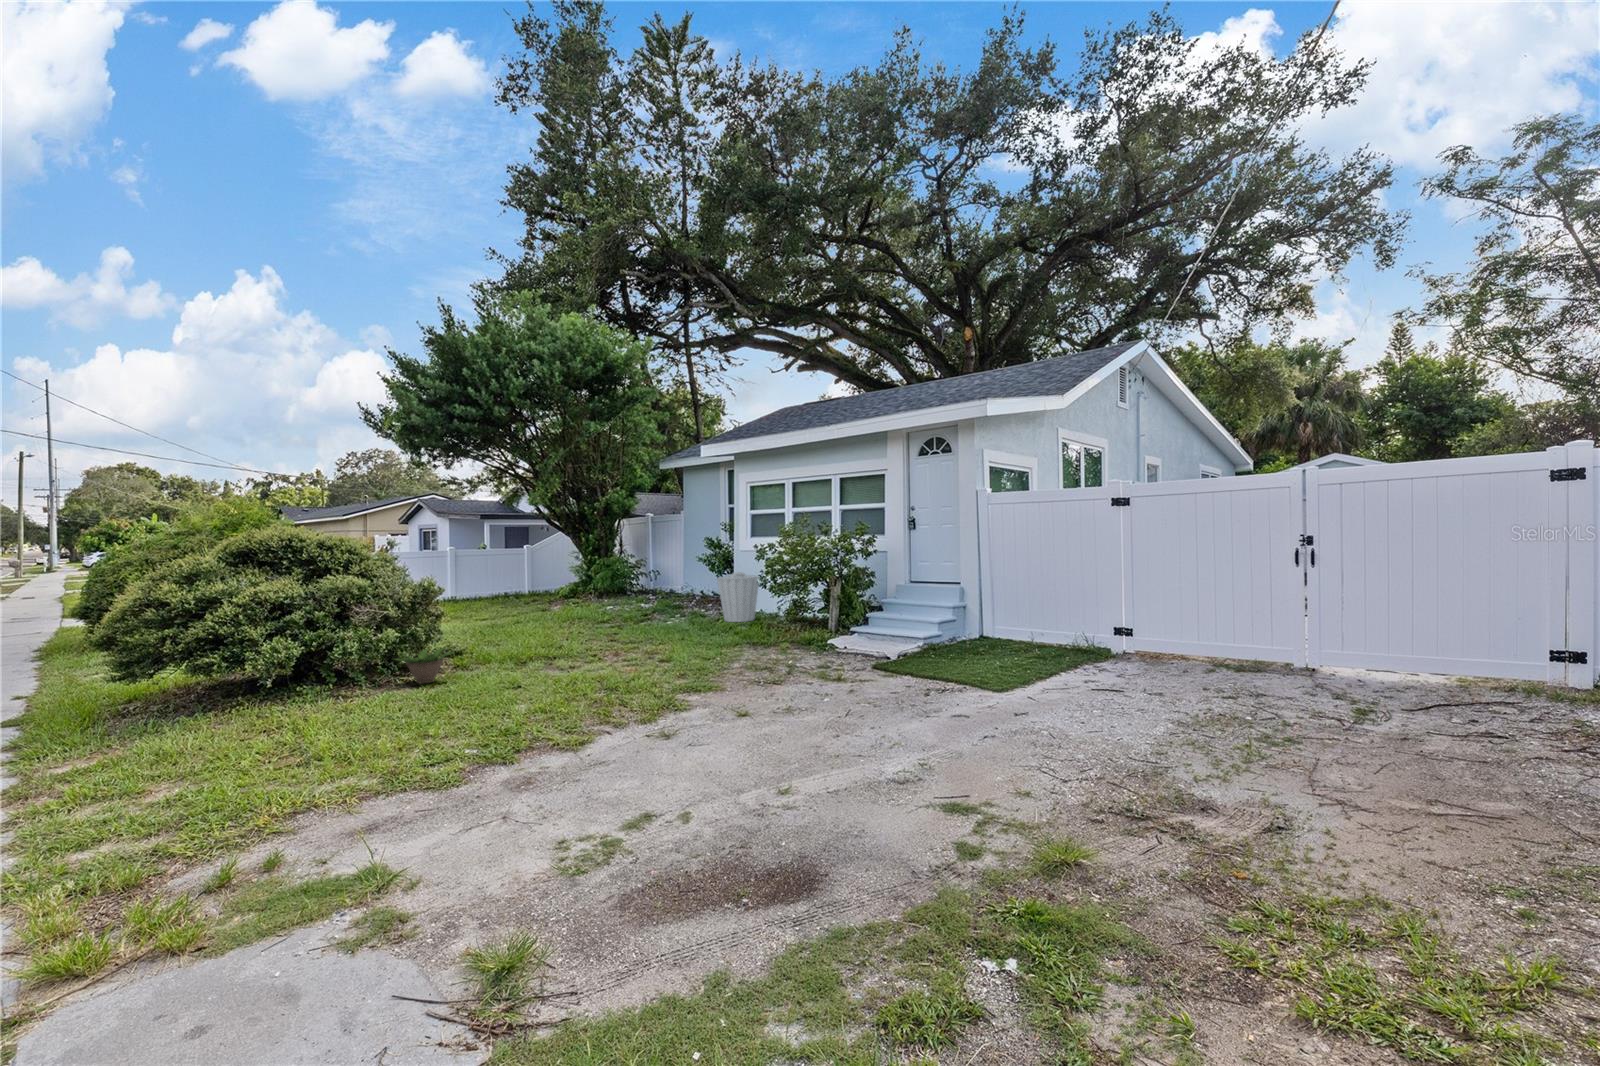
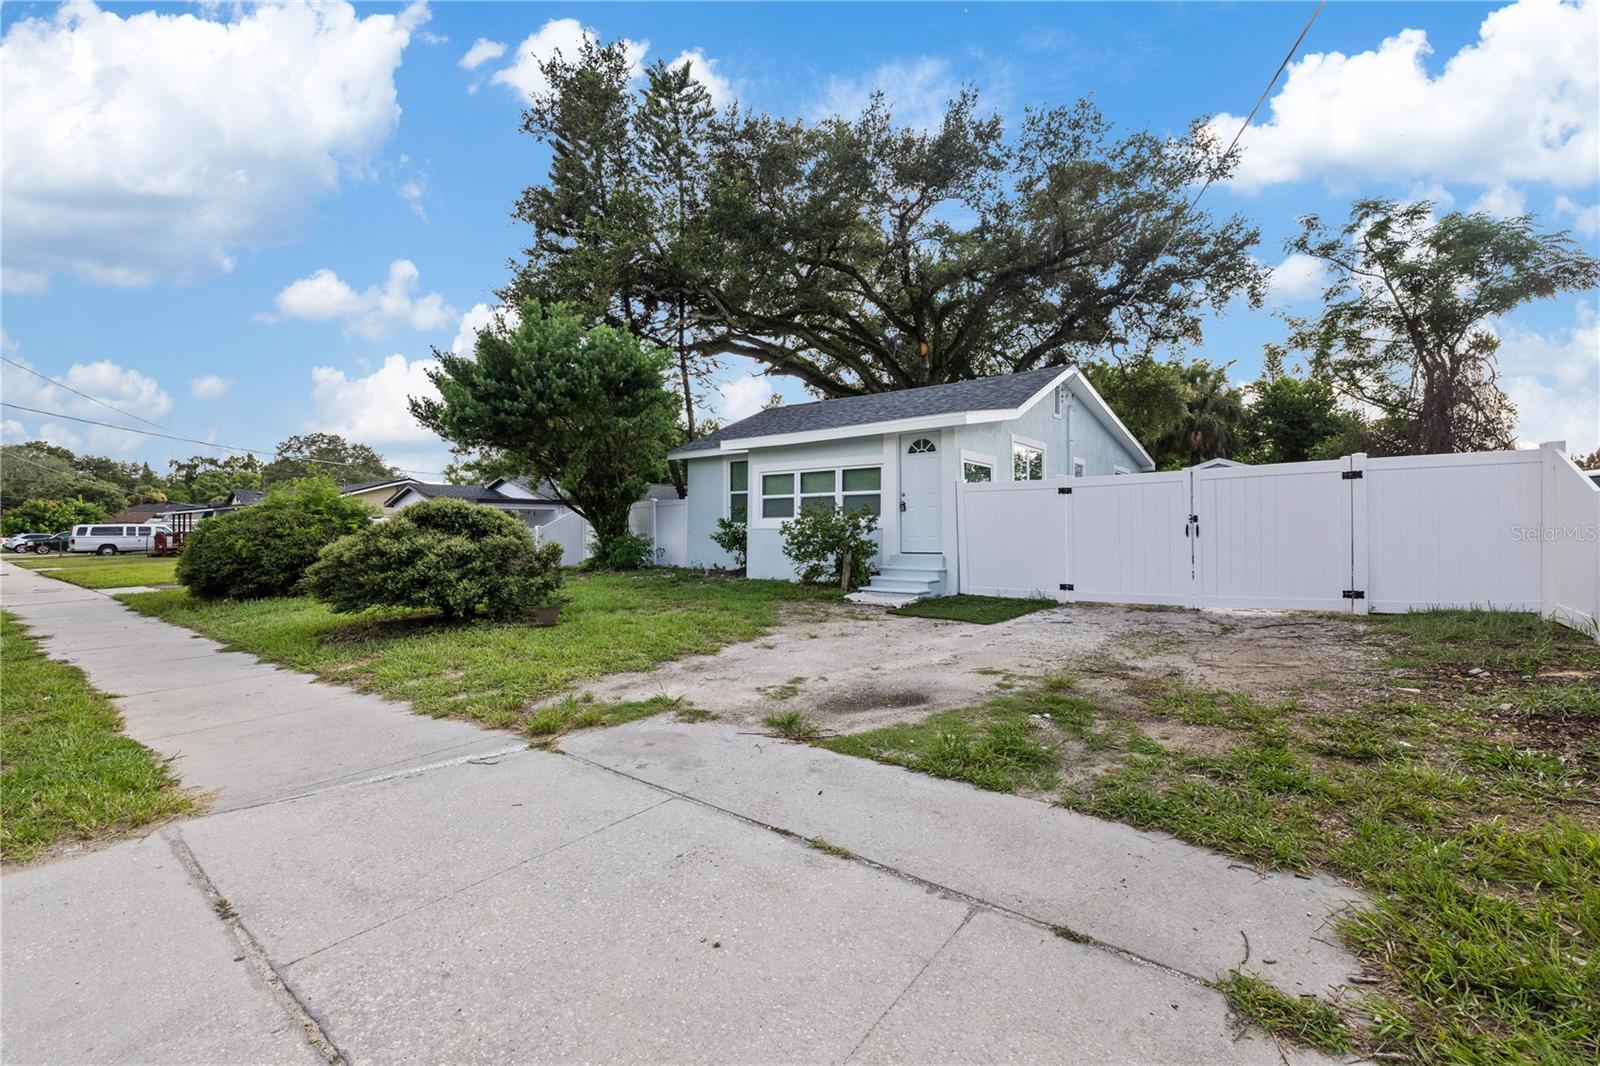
trash can: present [717,572,758,622] -> none [738,547,773,587]

